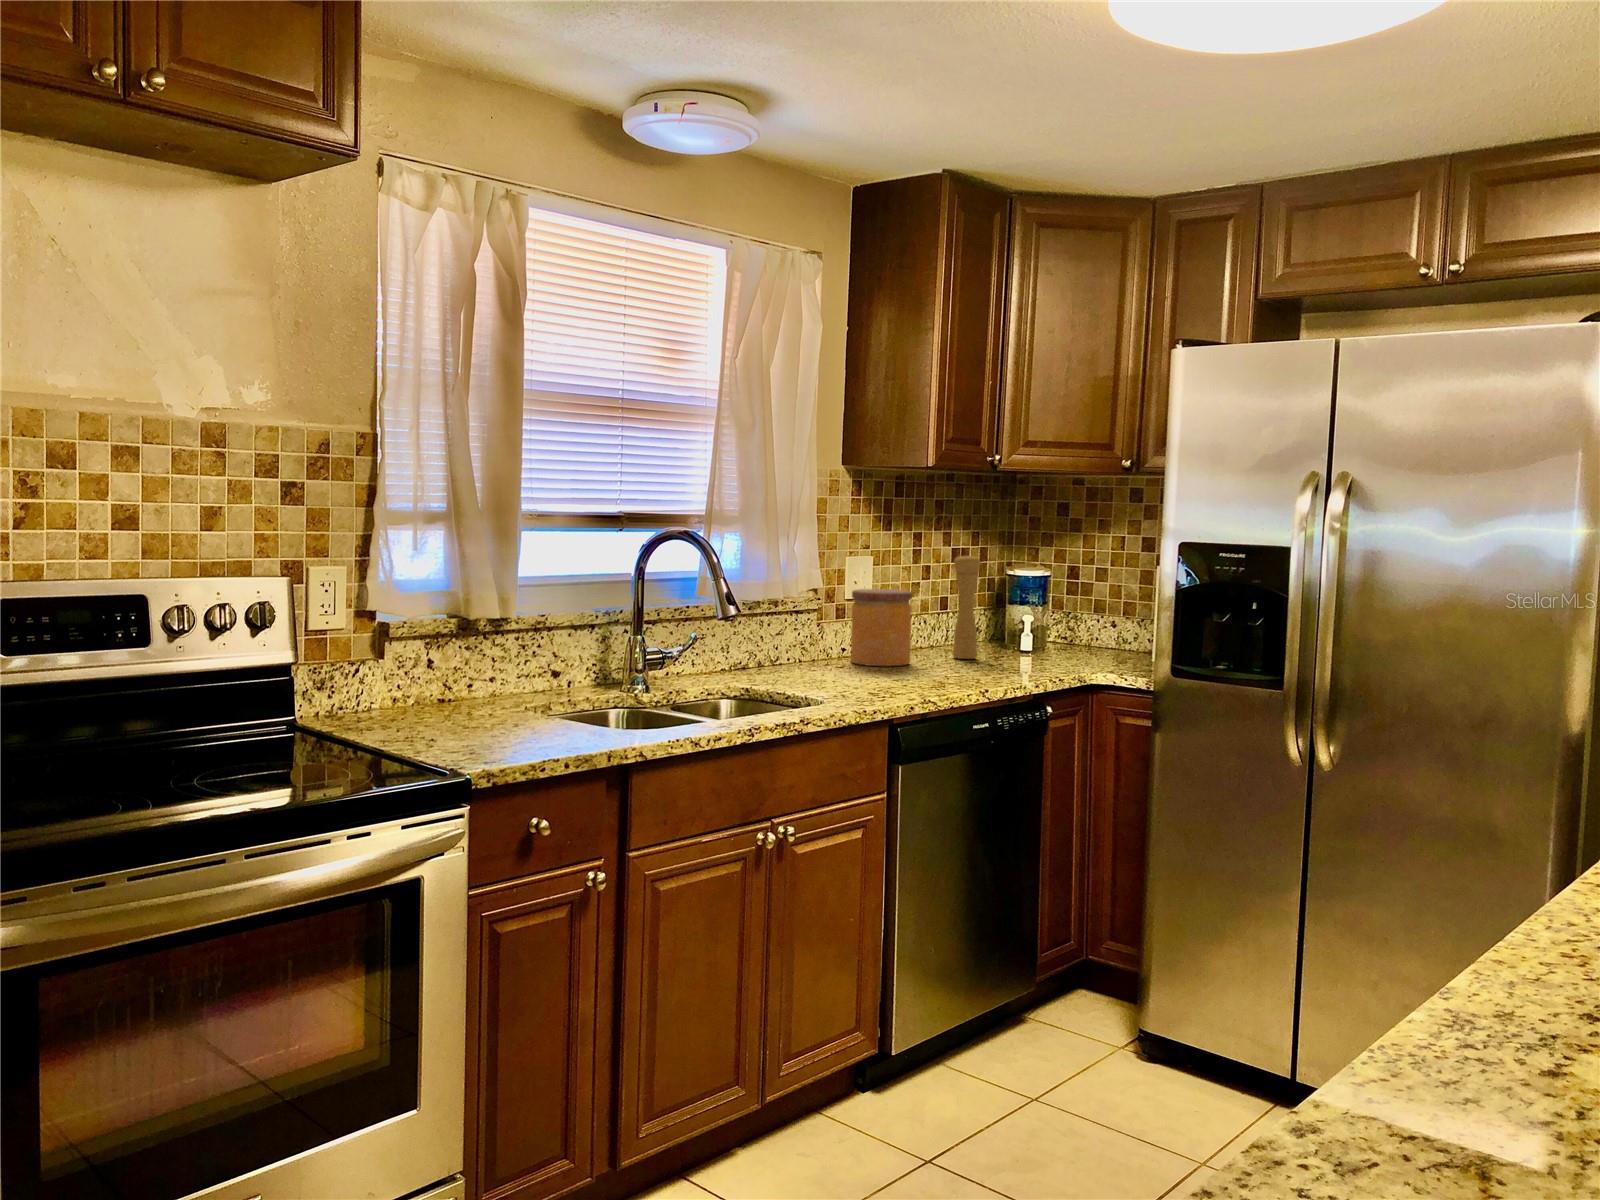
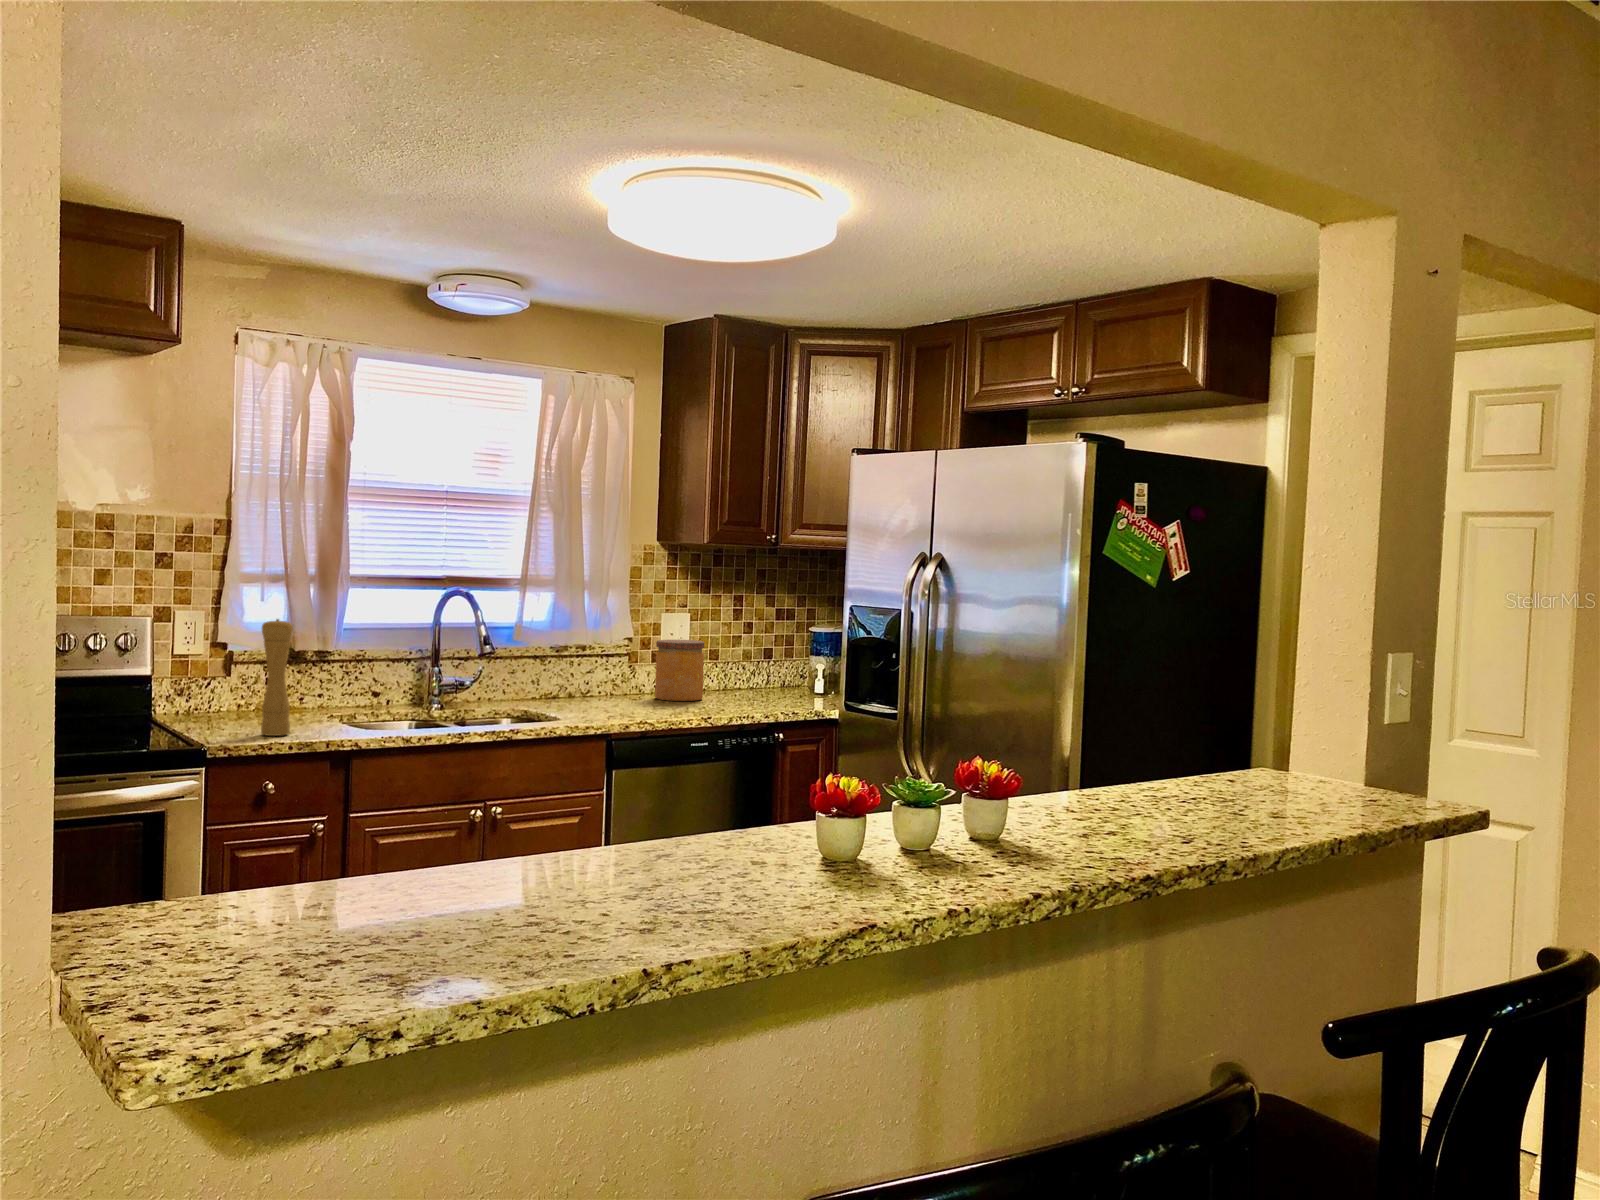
pepper mill: present [953,554,981,659] -> present [261,619,293,736]

